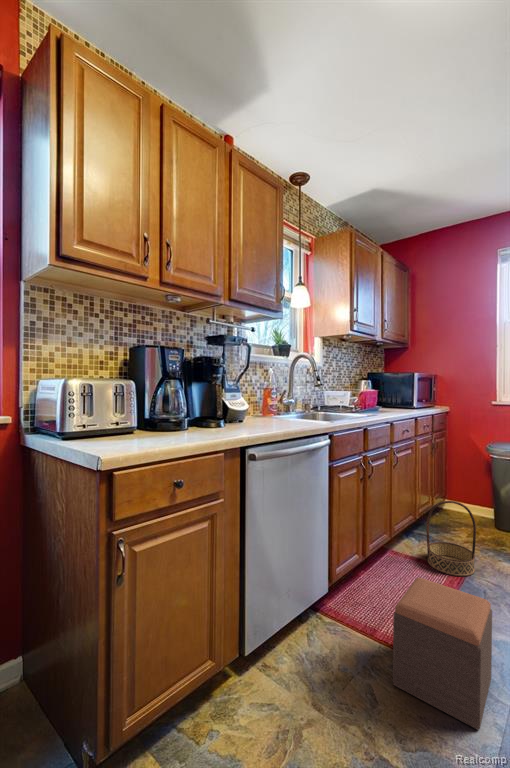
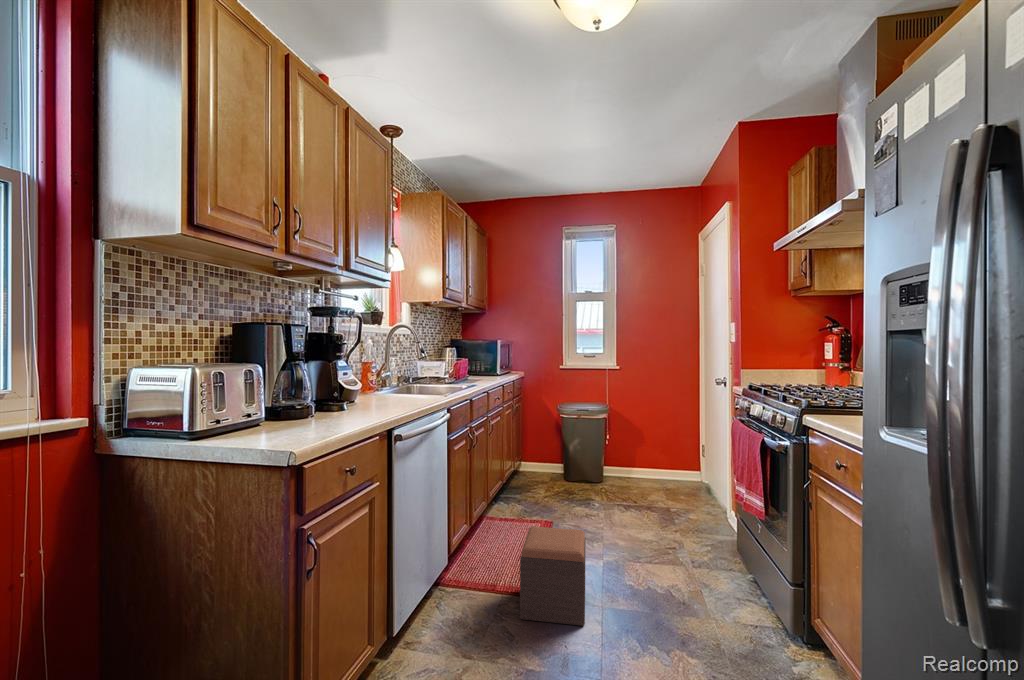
basket: present [426,501,476,576] -> none [520,461,559,527]

